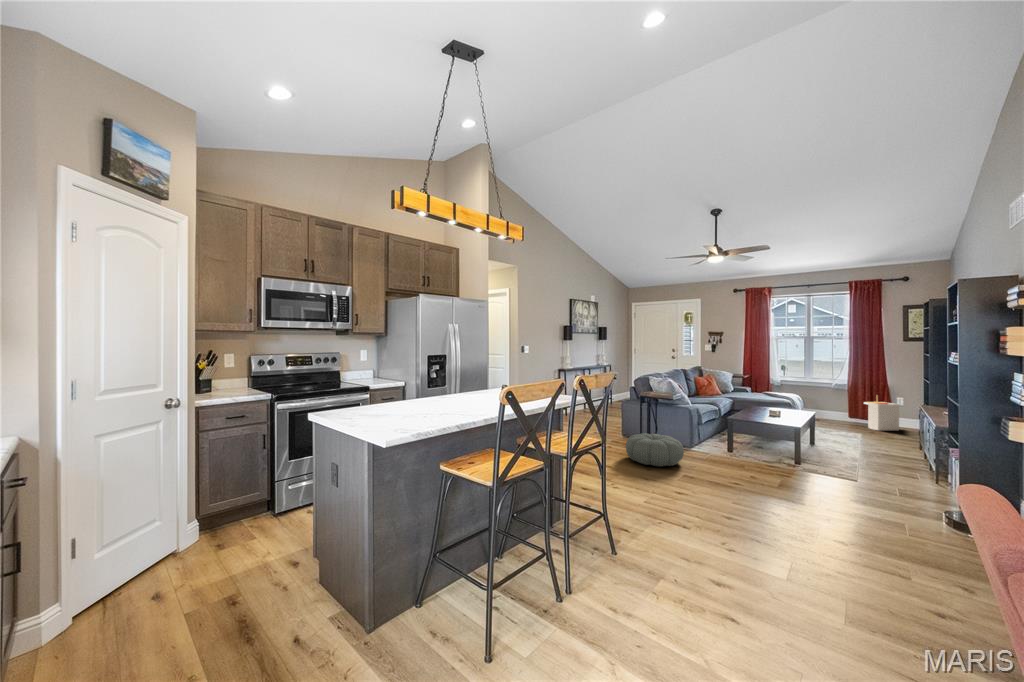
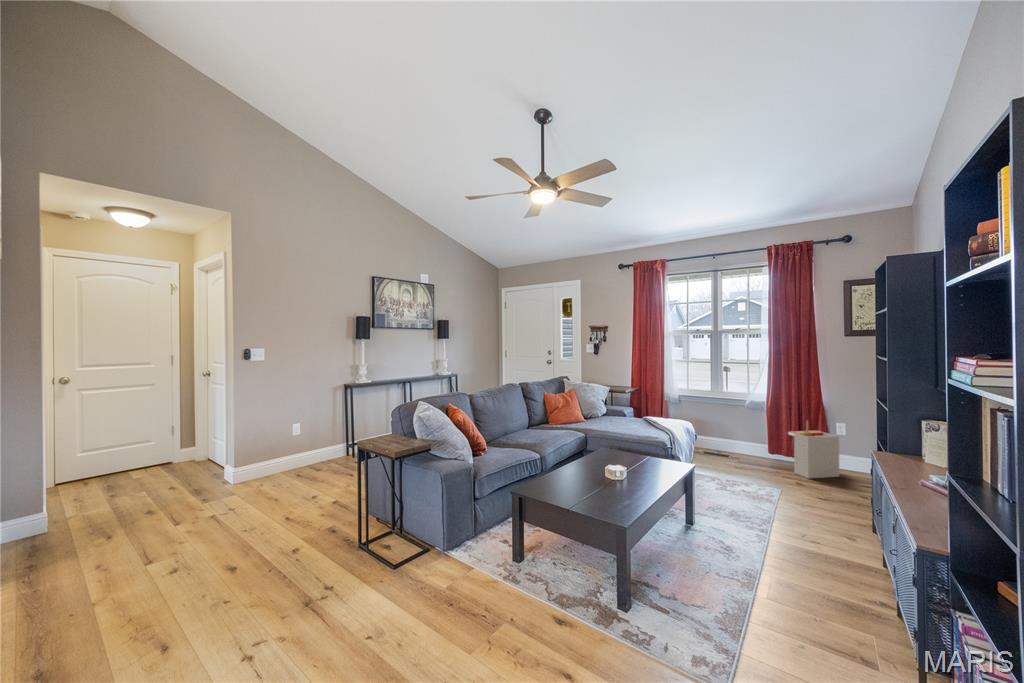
pouf: present [626,433,684,467] -> none [244,538,383,646]

